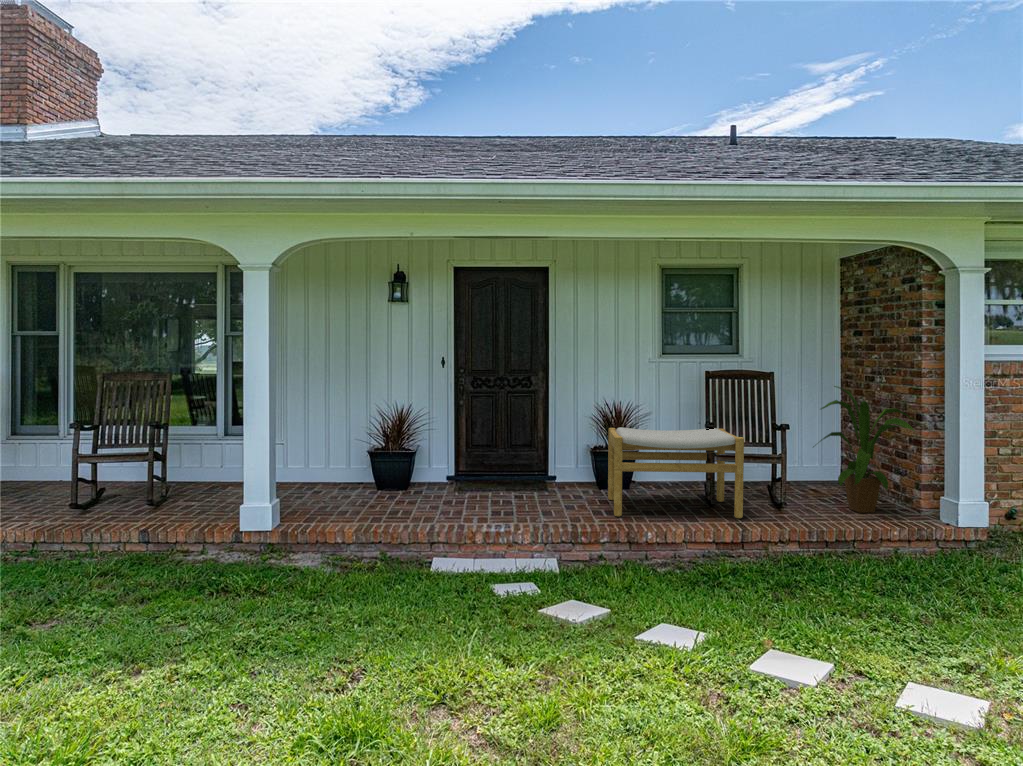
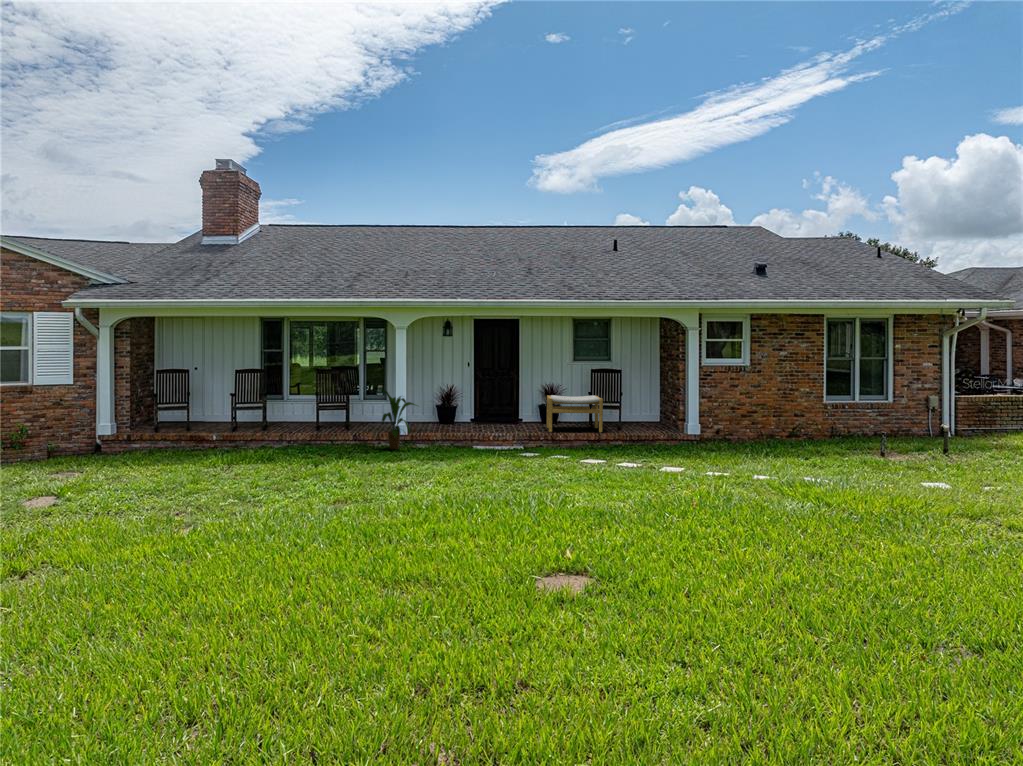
house plant: present [813,386,917,513] -> present [382,390,415,449]

